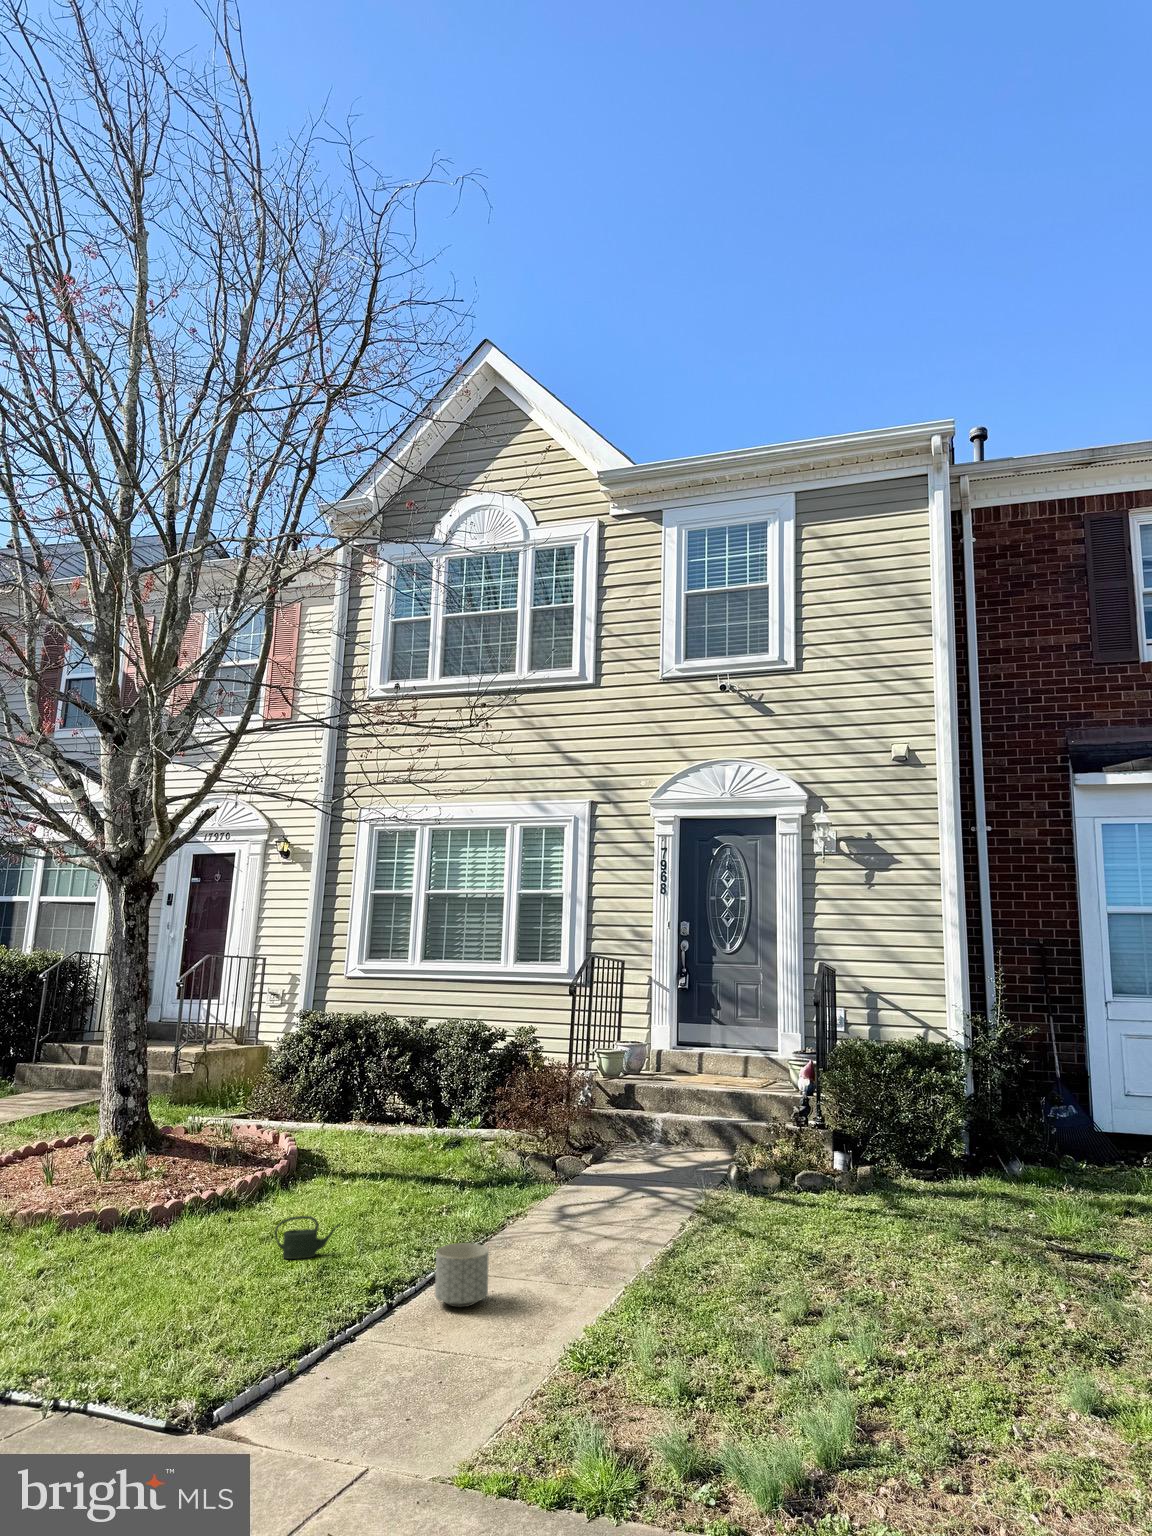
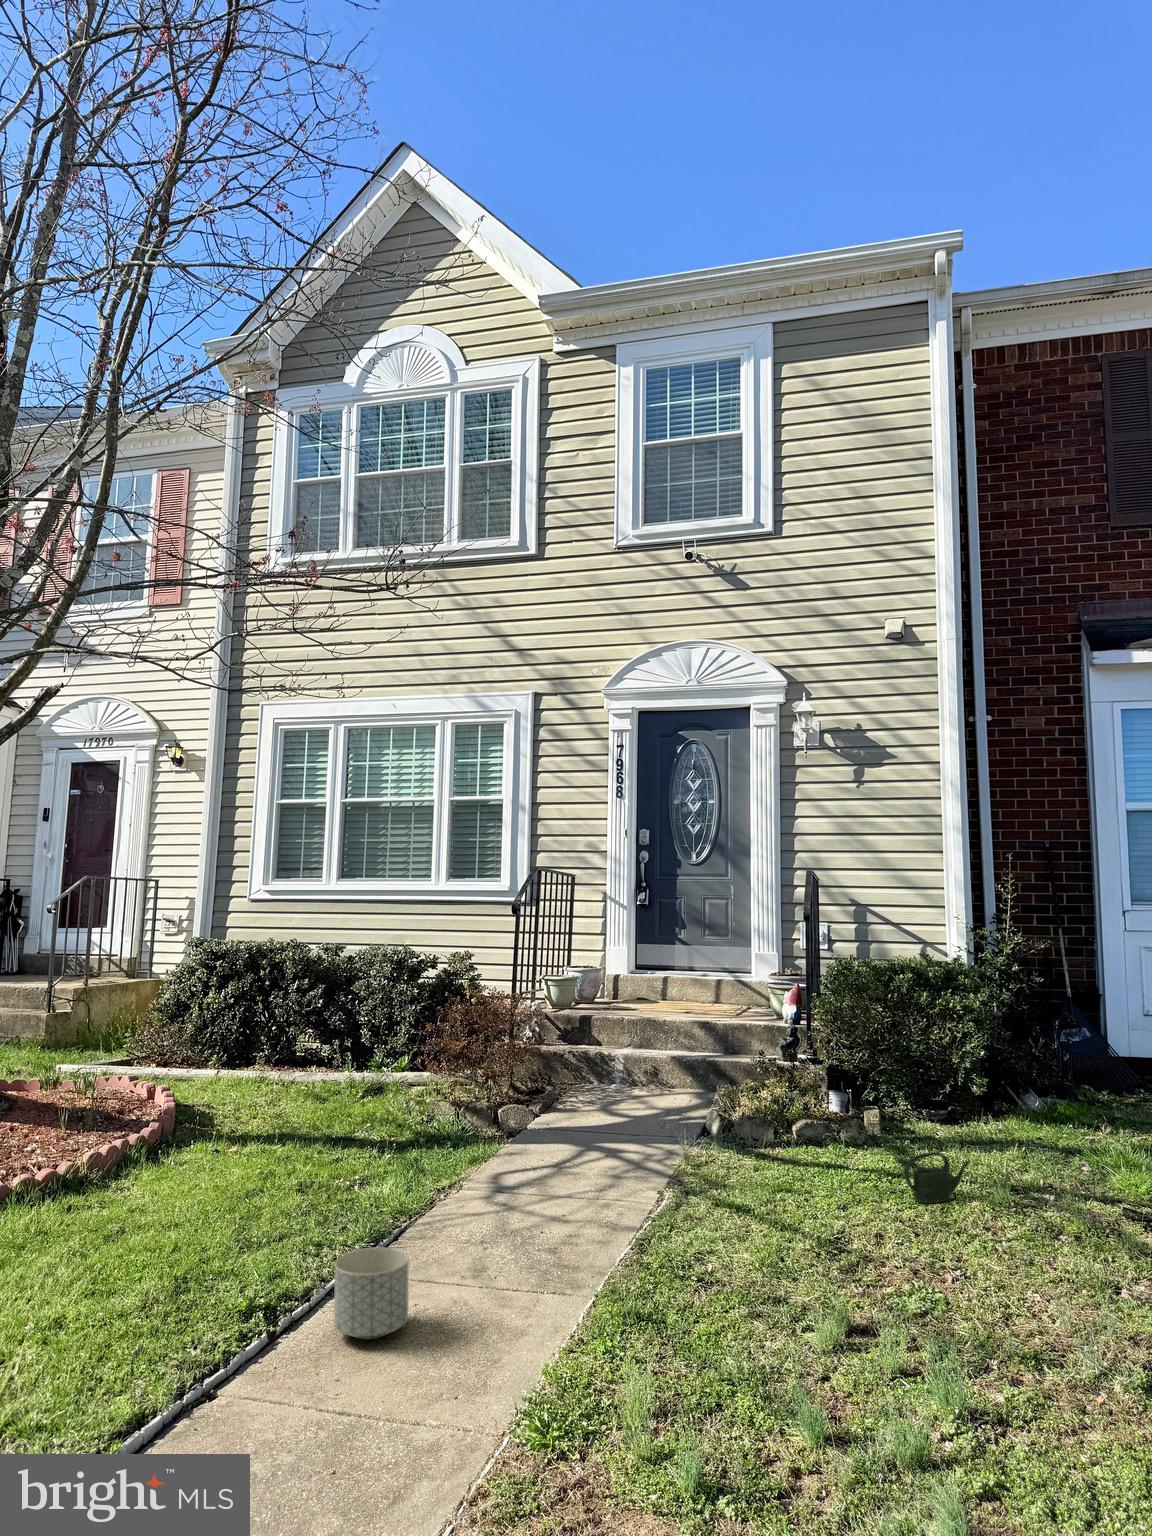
watering can: present [275,1216,340,1259] -> present [904,1152,970,1203]

